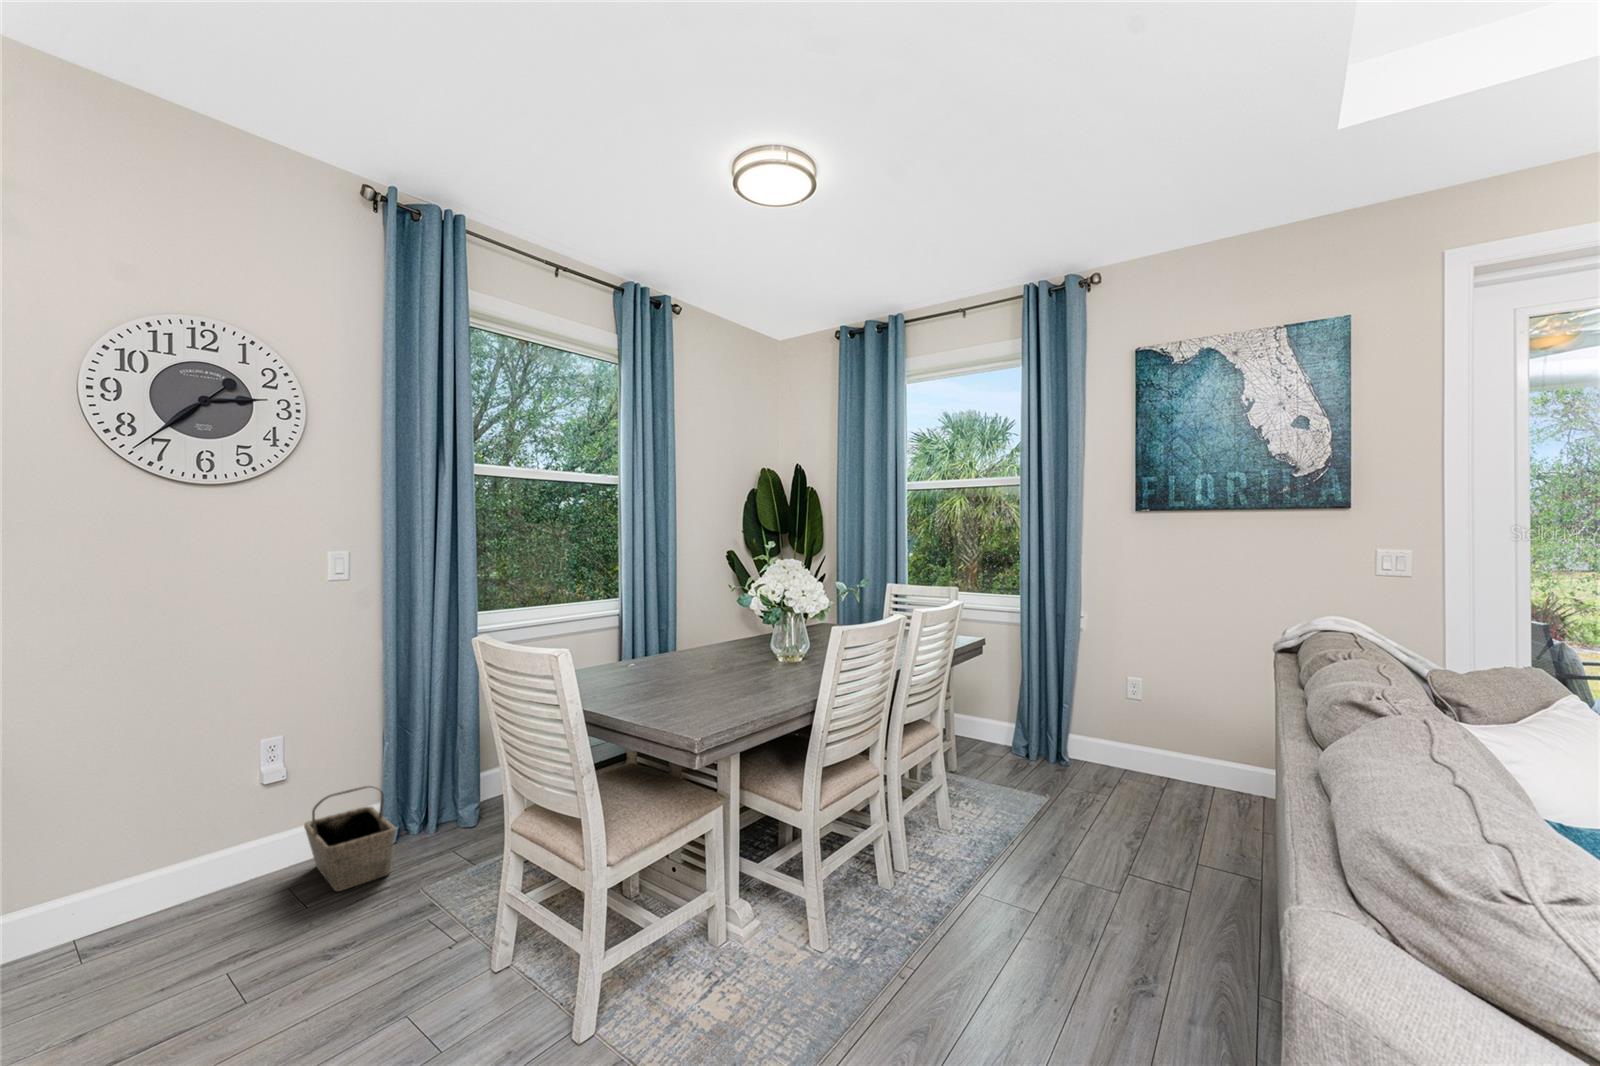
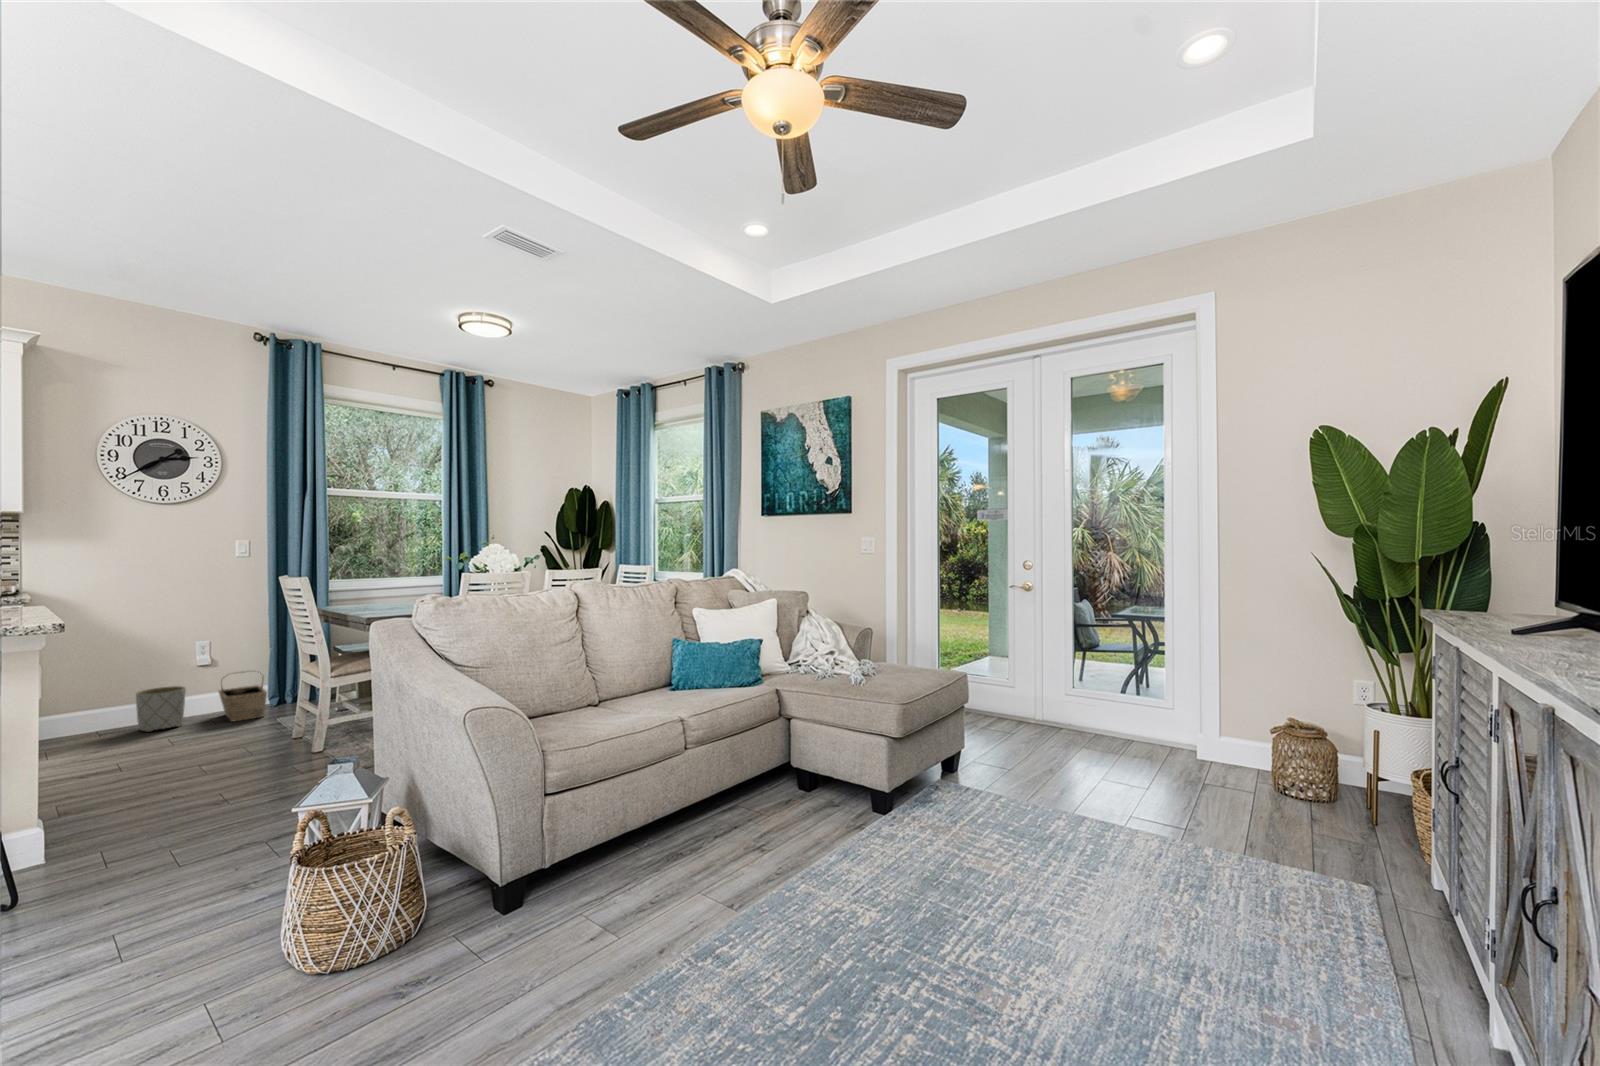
planter: none [156,827,250,931] -> present [136,686,186,732]

